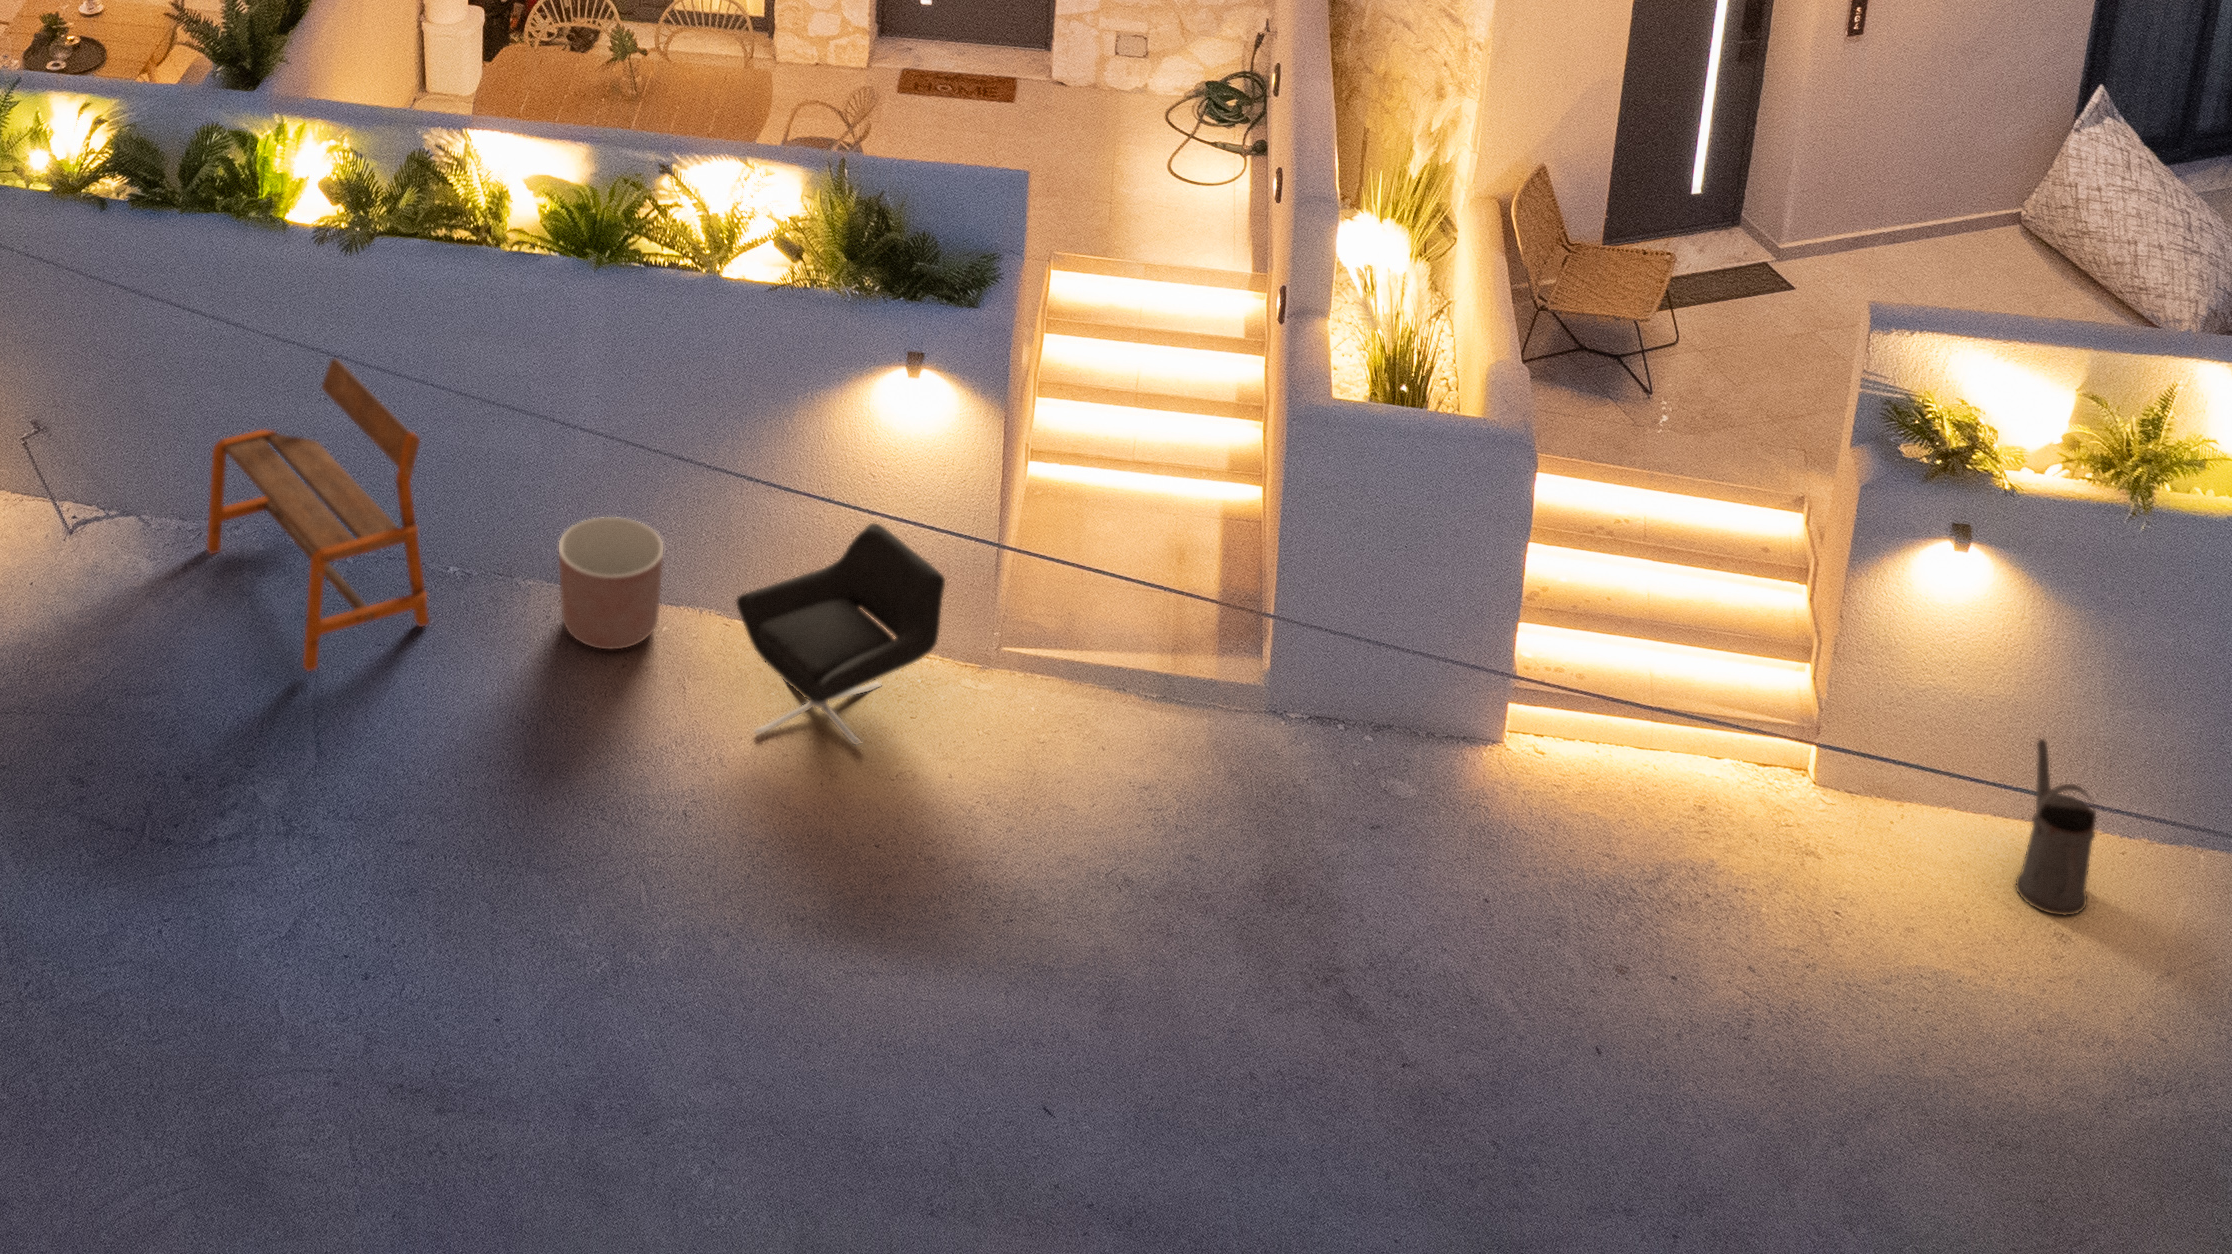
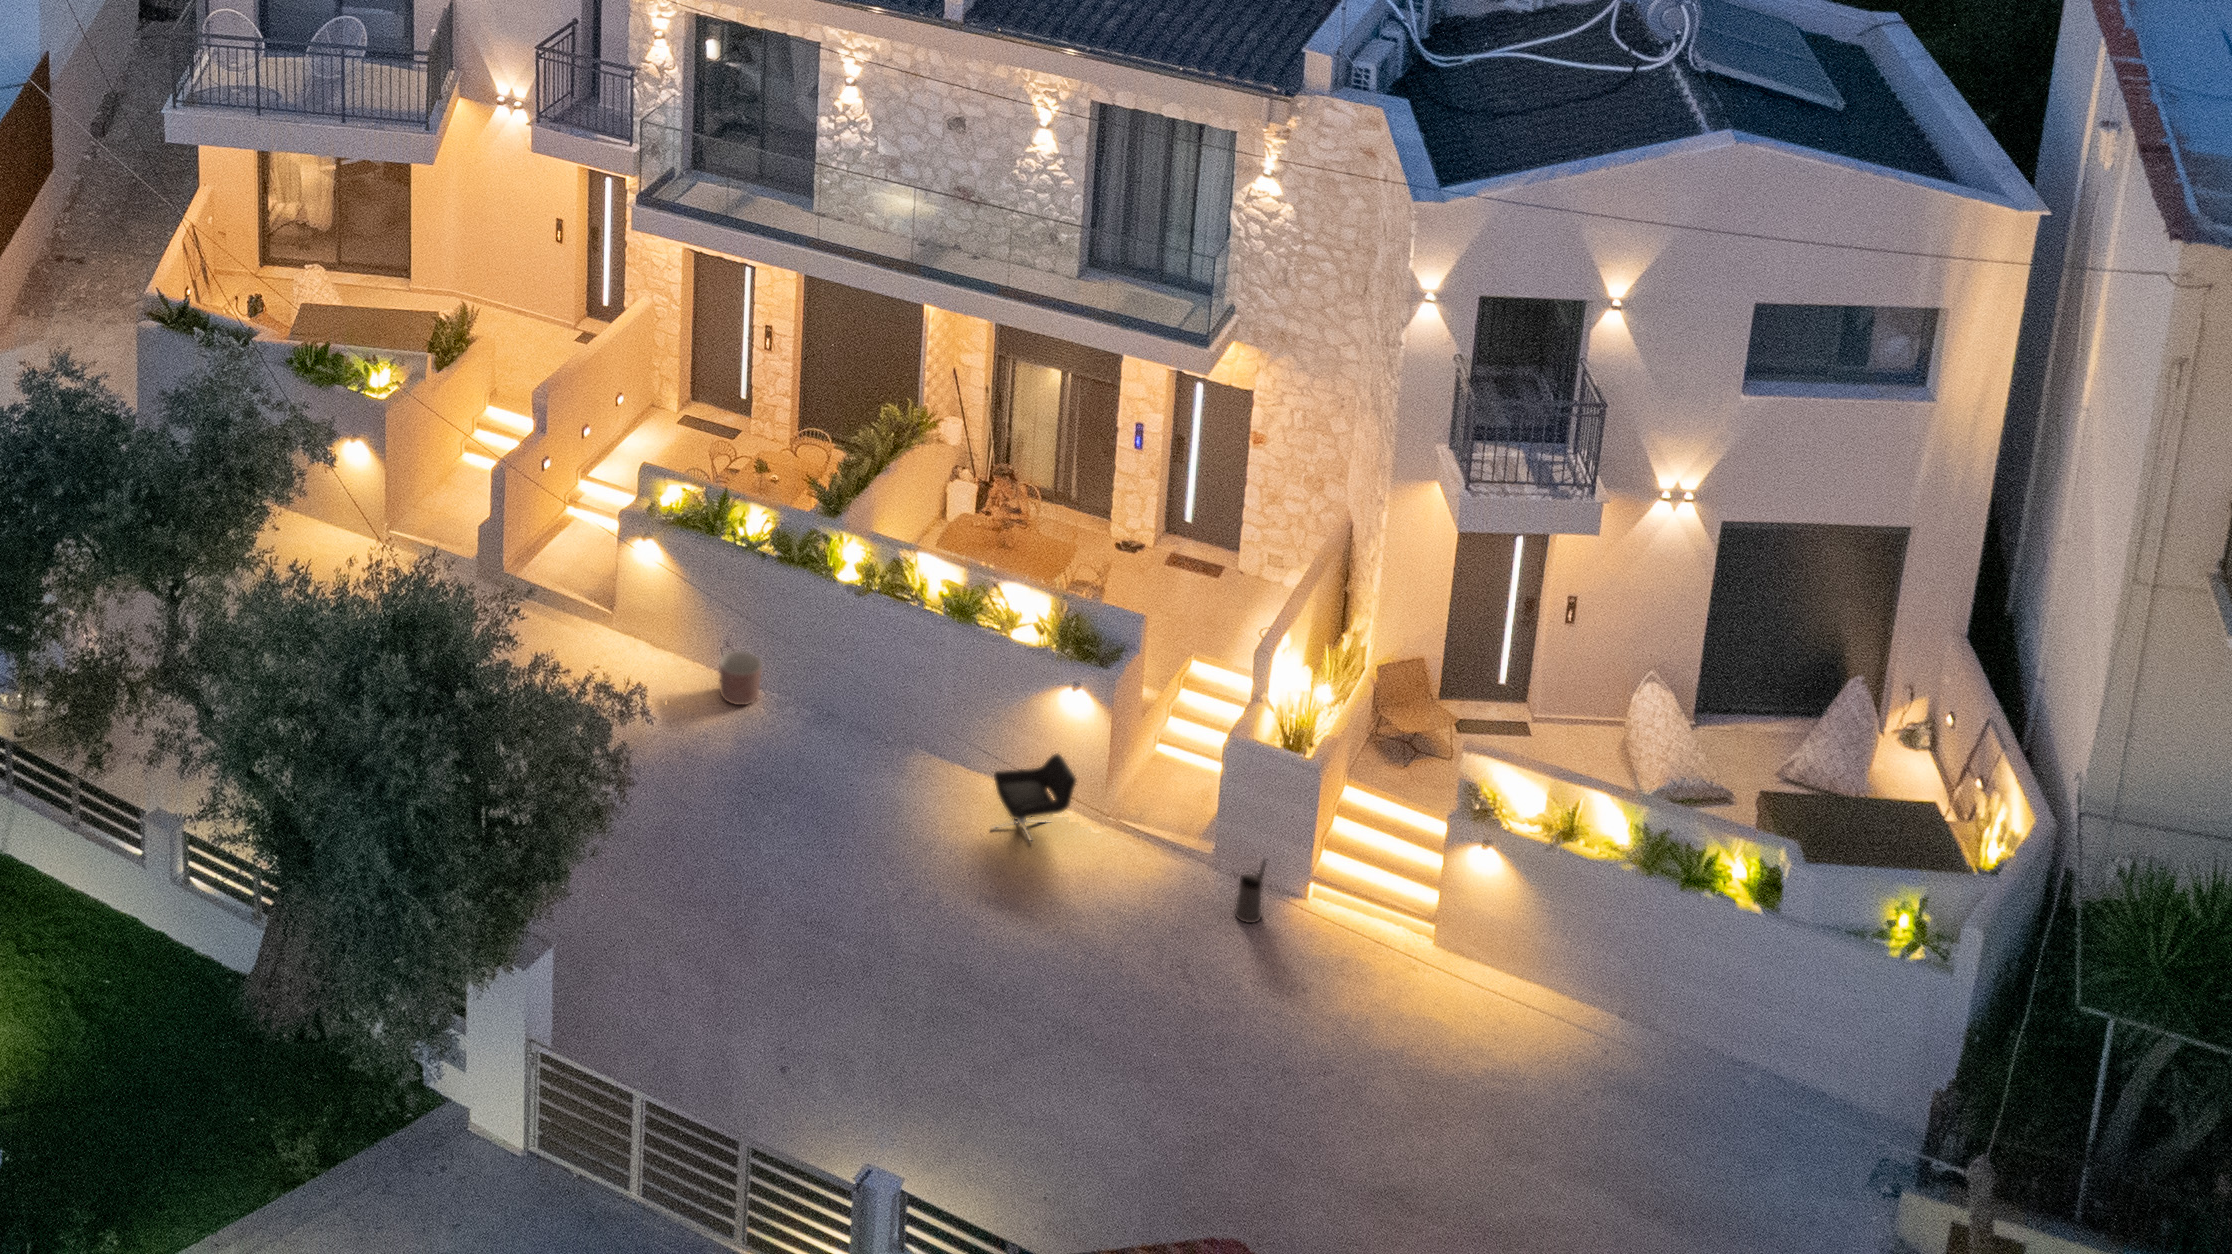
bench: present [207,359,429,671] -> none [790,631,874,767]
planter: present [559,517,663,649] -> present [719,652,762,705]
watering can: present [2016,740,2096,915] -> present [1235,860,1267,923]

